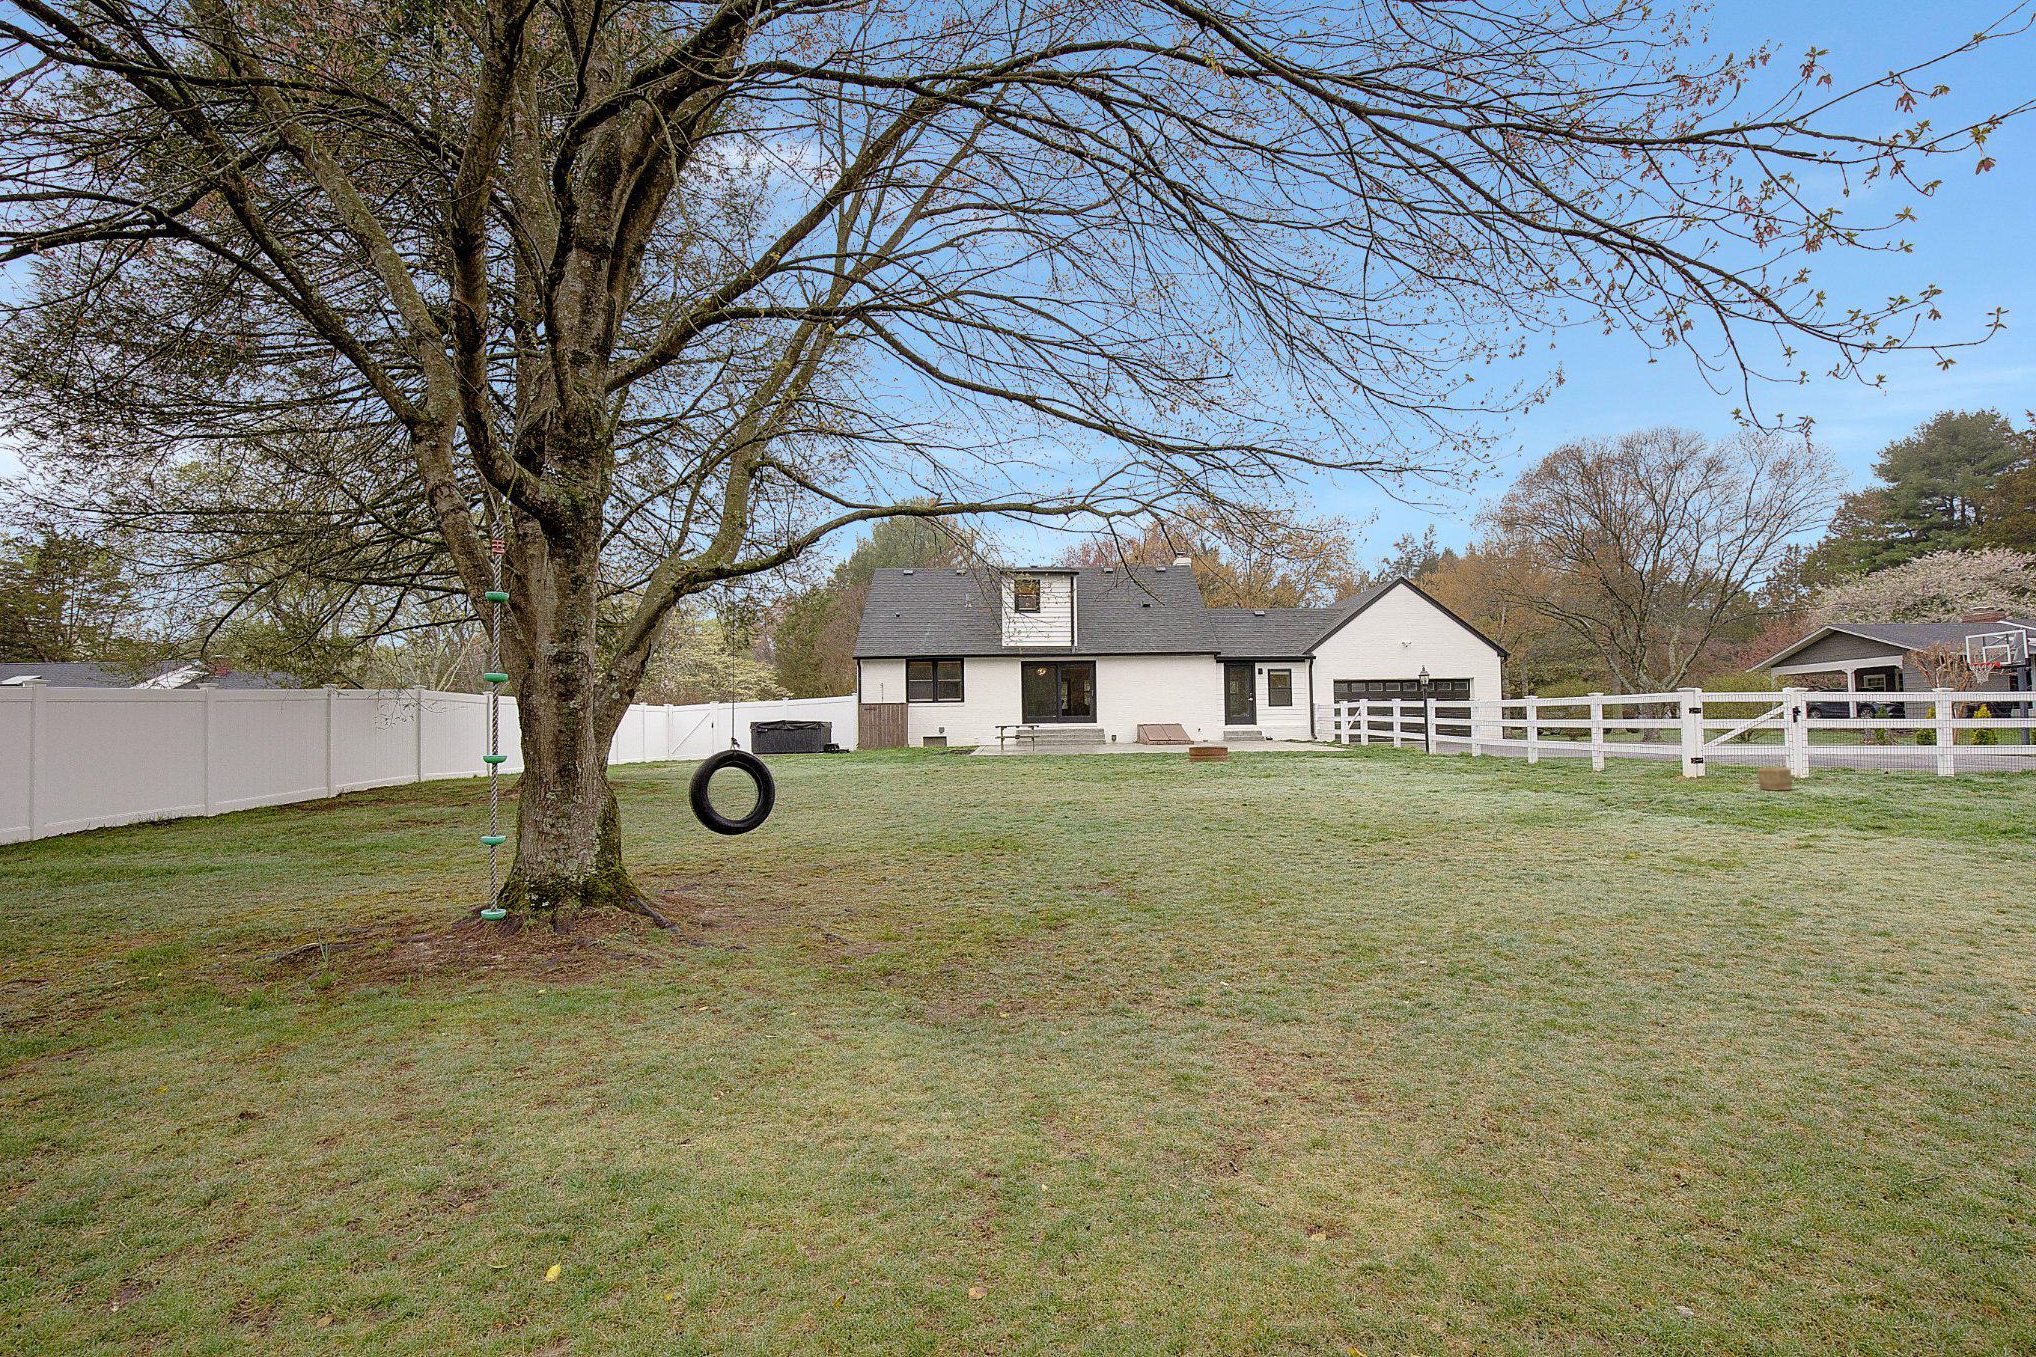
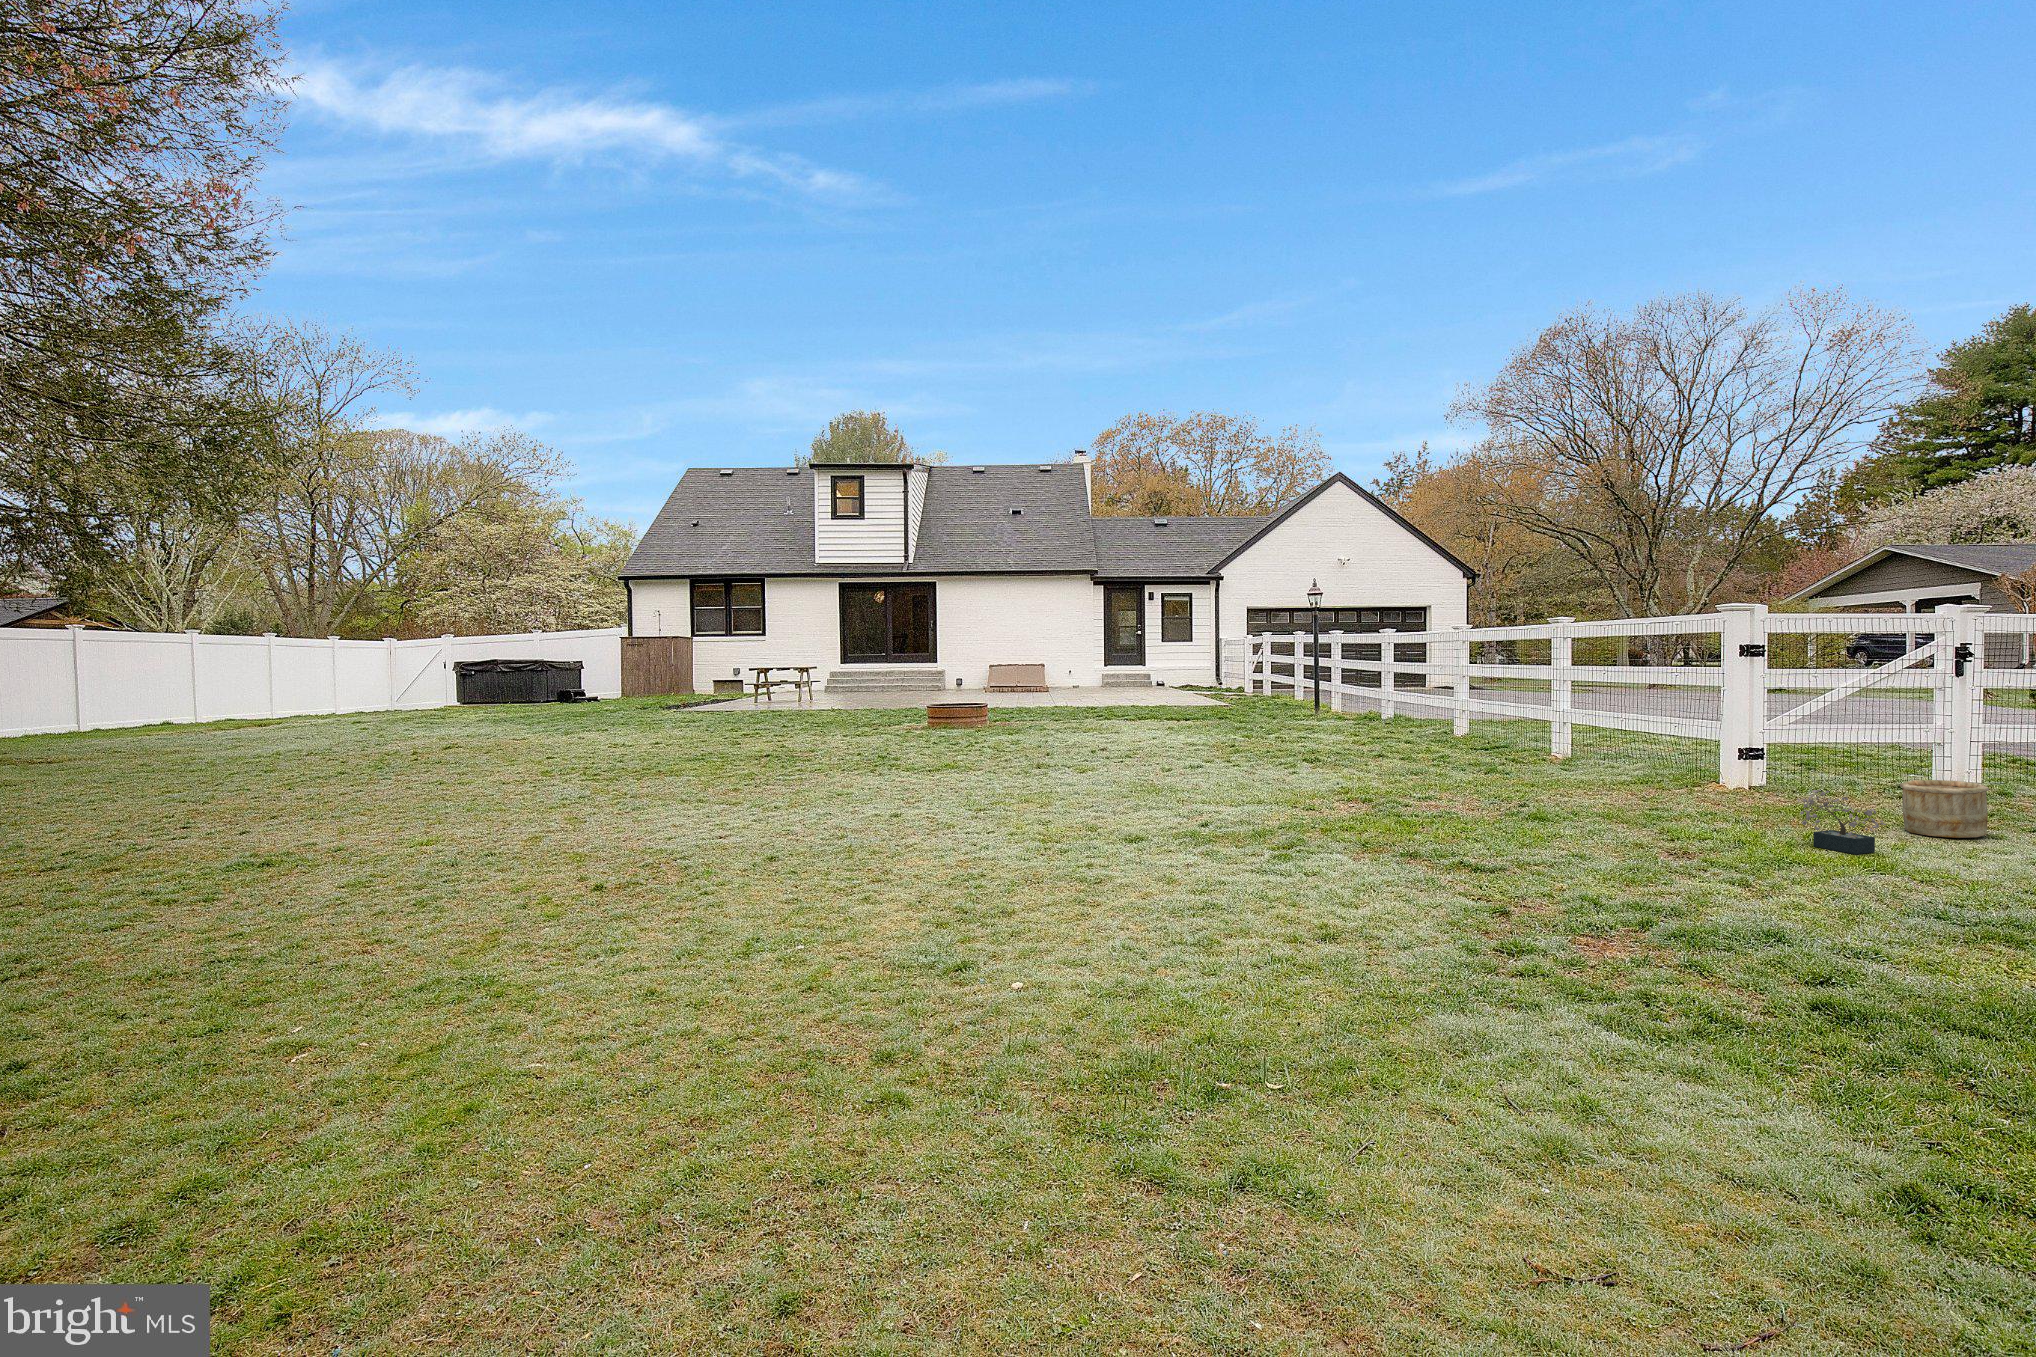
decorative plant: none [1711,770,1746,795] -> present [1797,789,1886,854]

